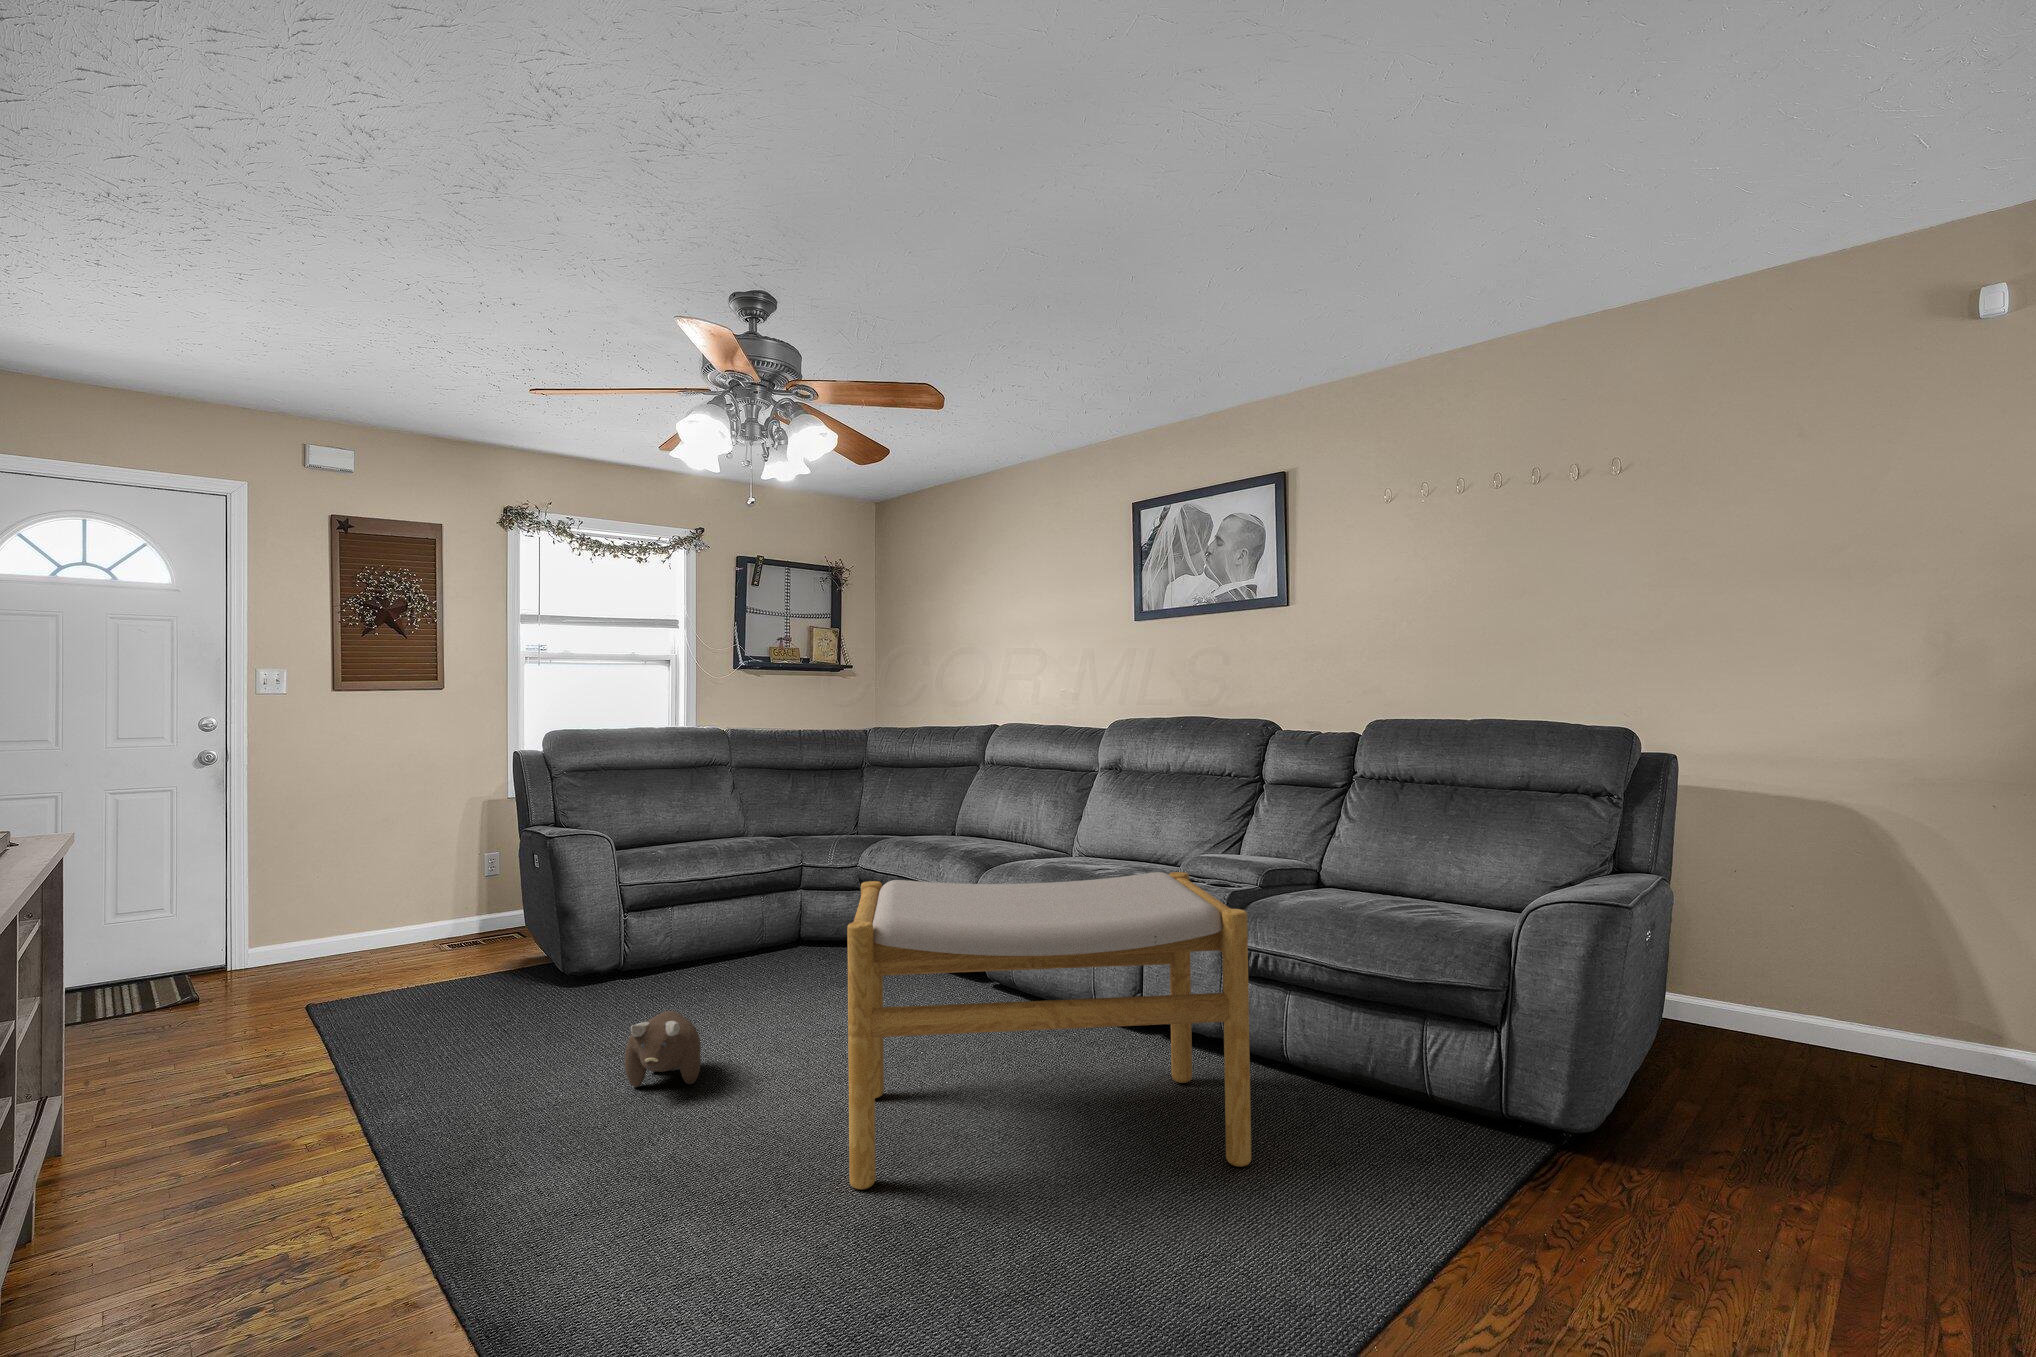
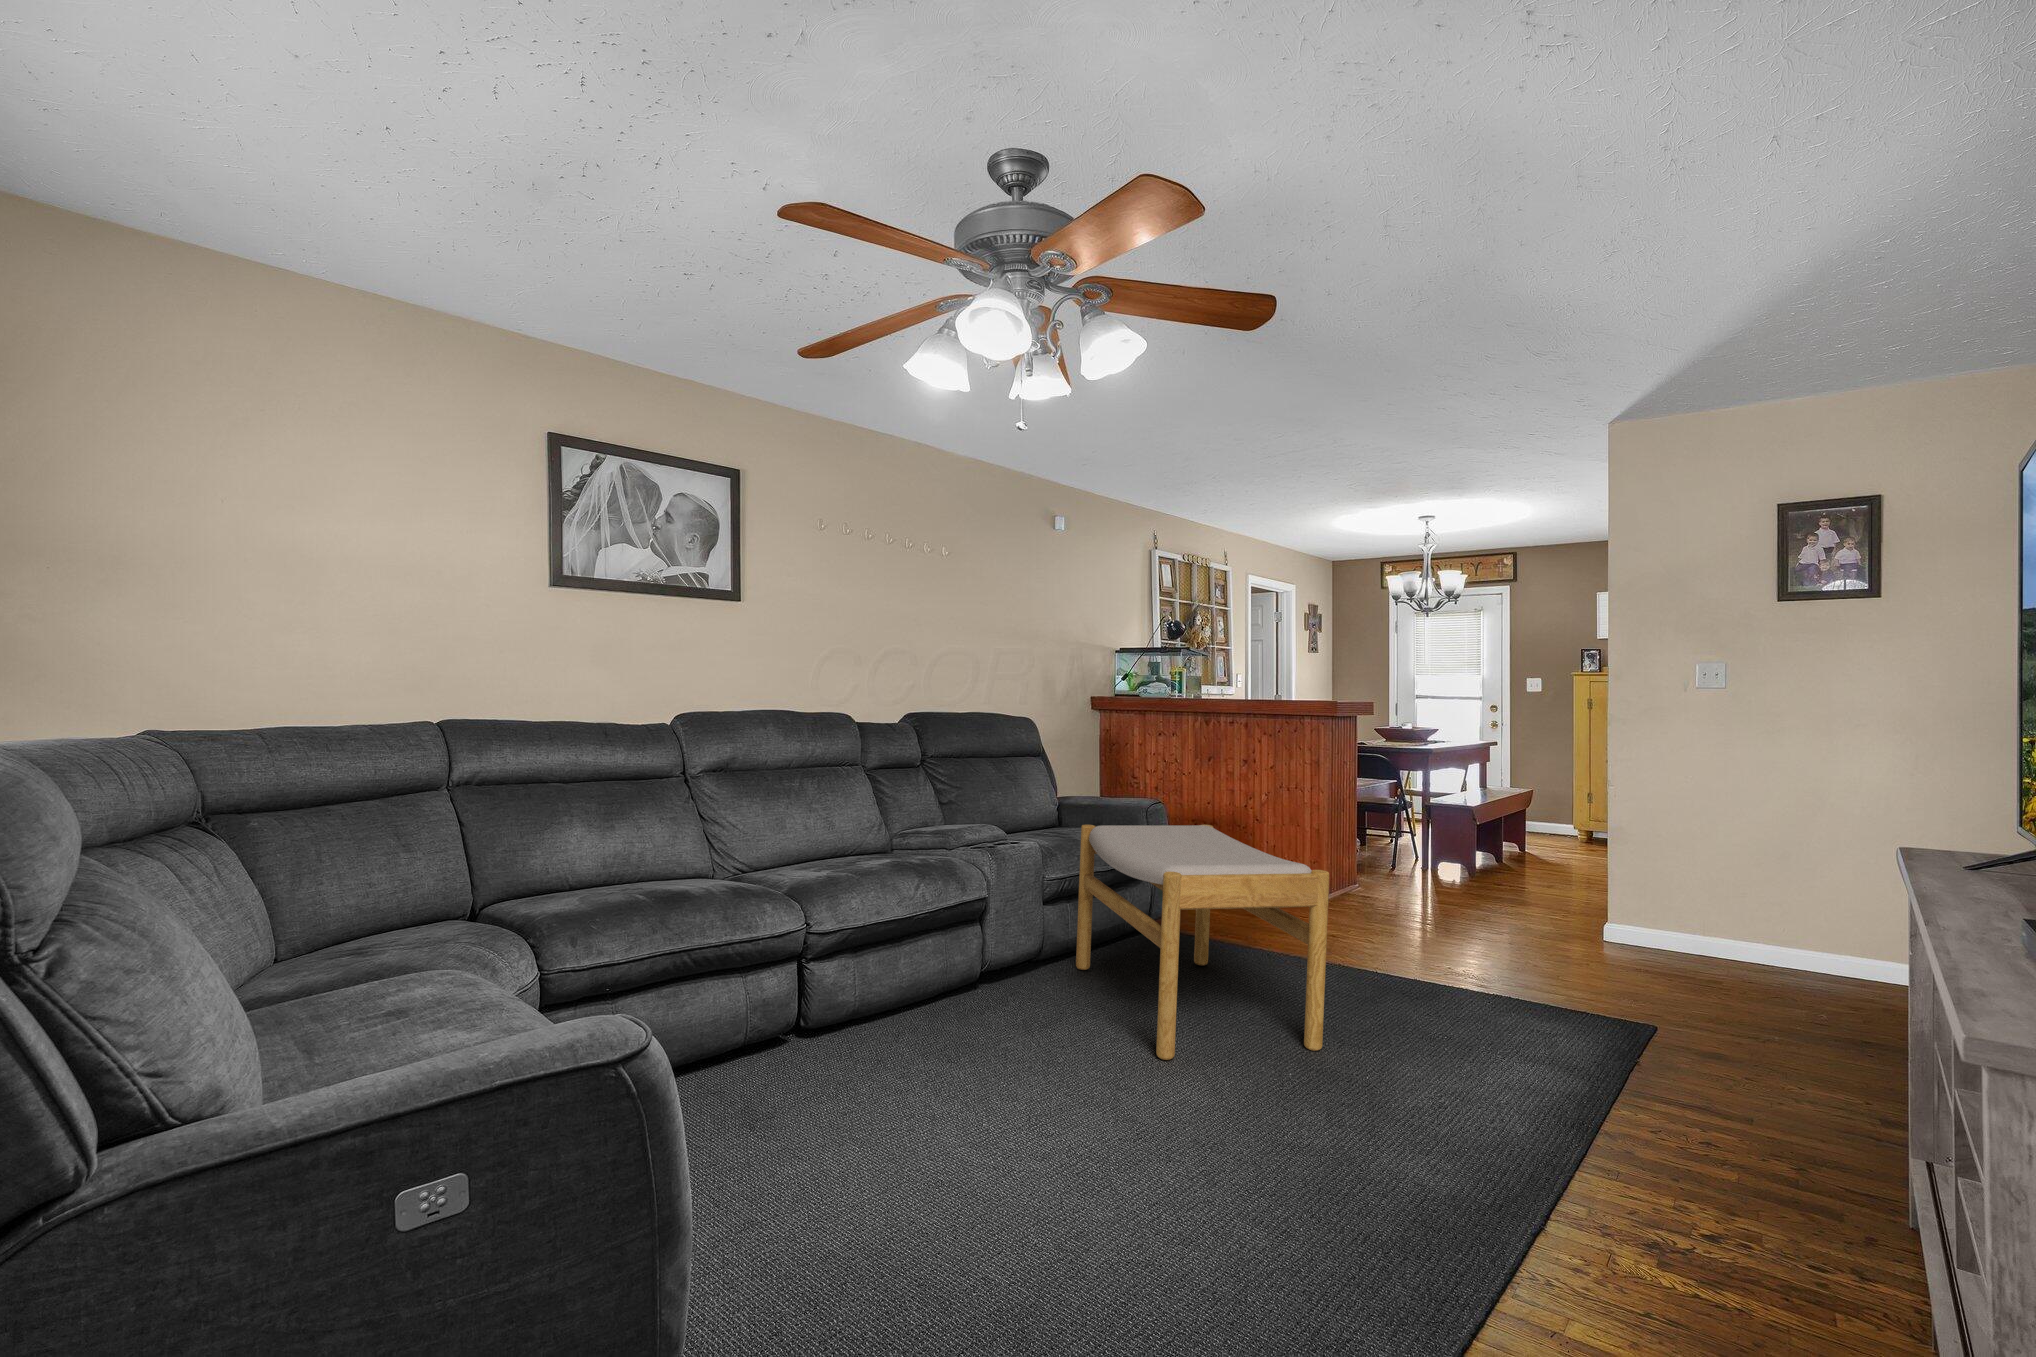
plush toy: present [625,1011,701,1087] -> none [1131,1069,1254,1179]

